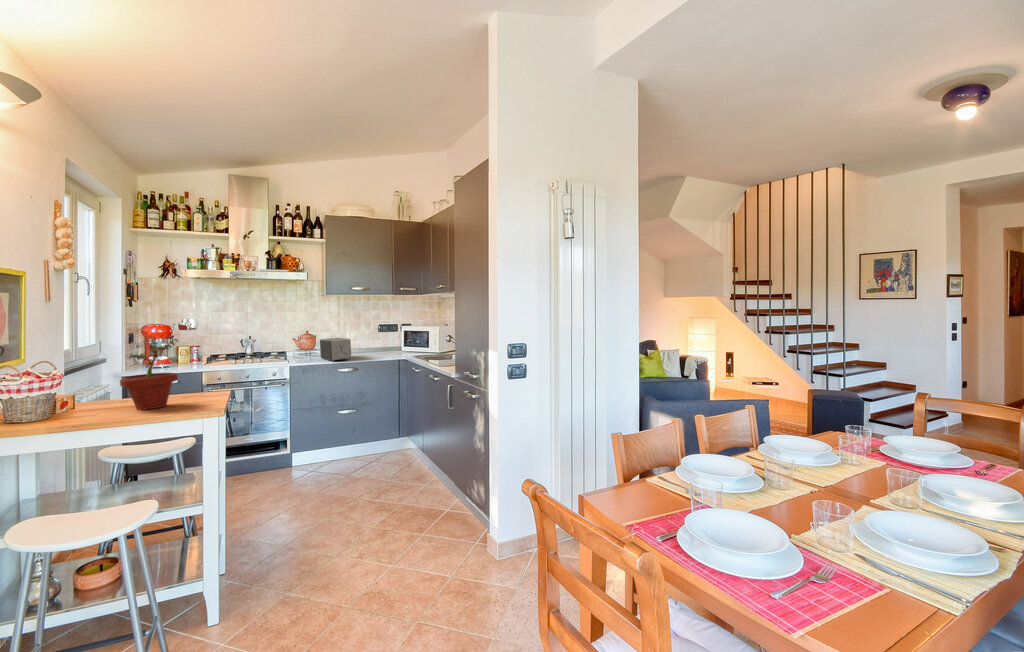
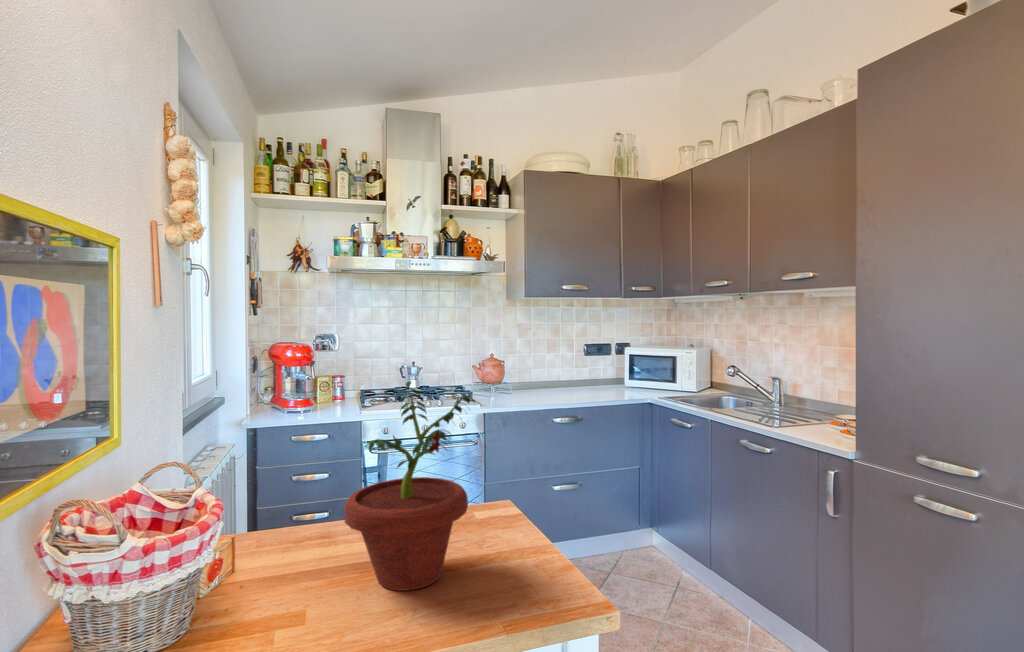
toaster: present [320,338,351,361] -> none [522,365,577,404]

